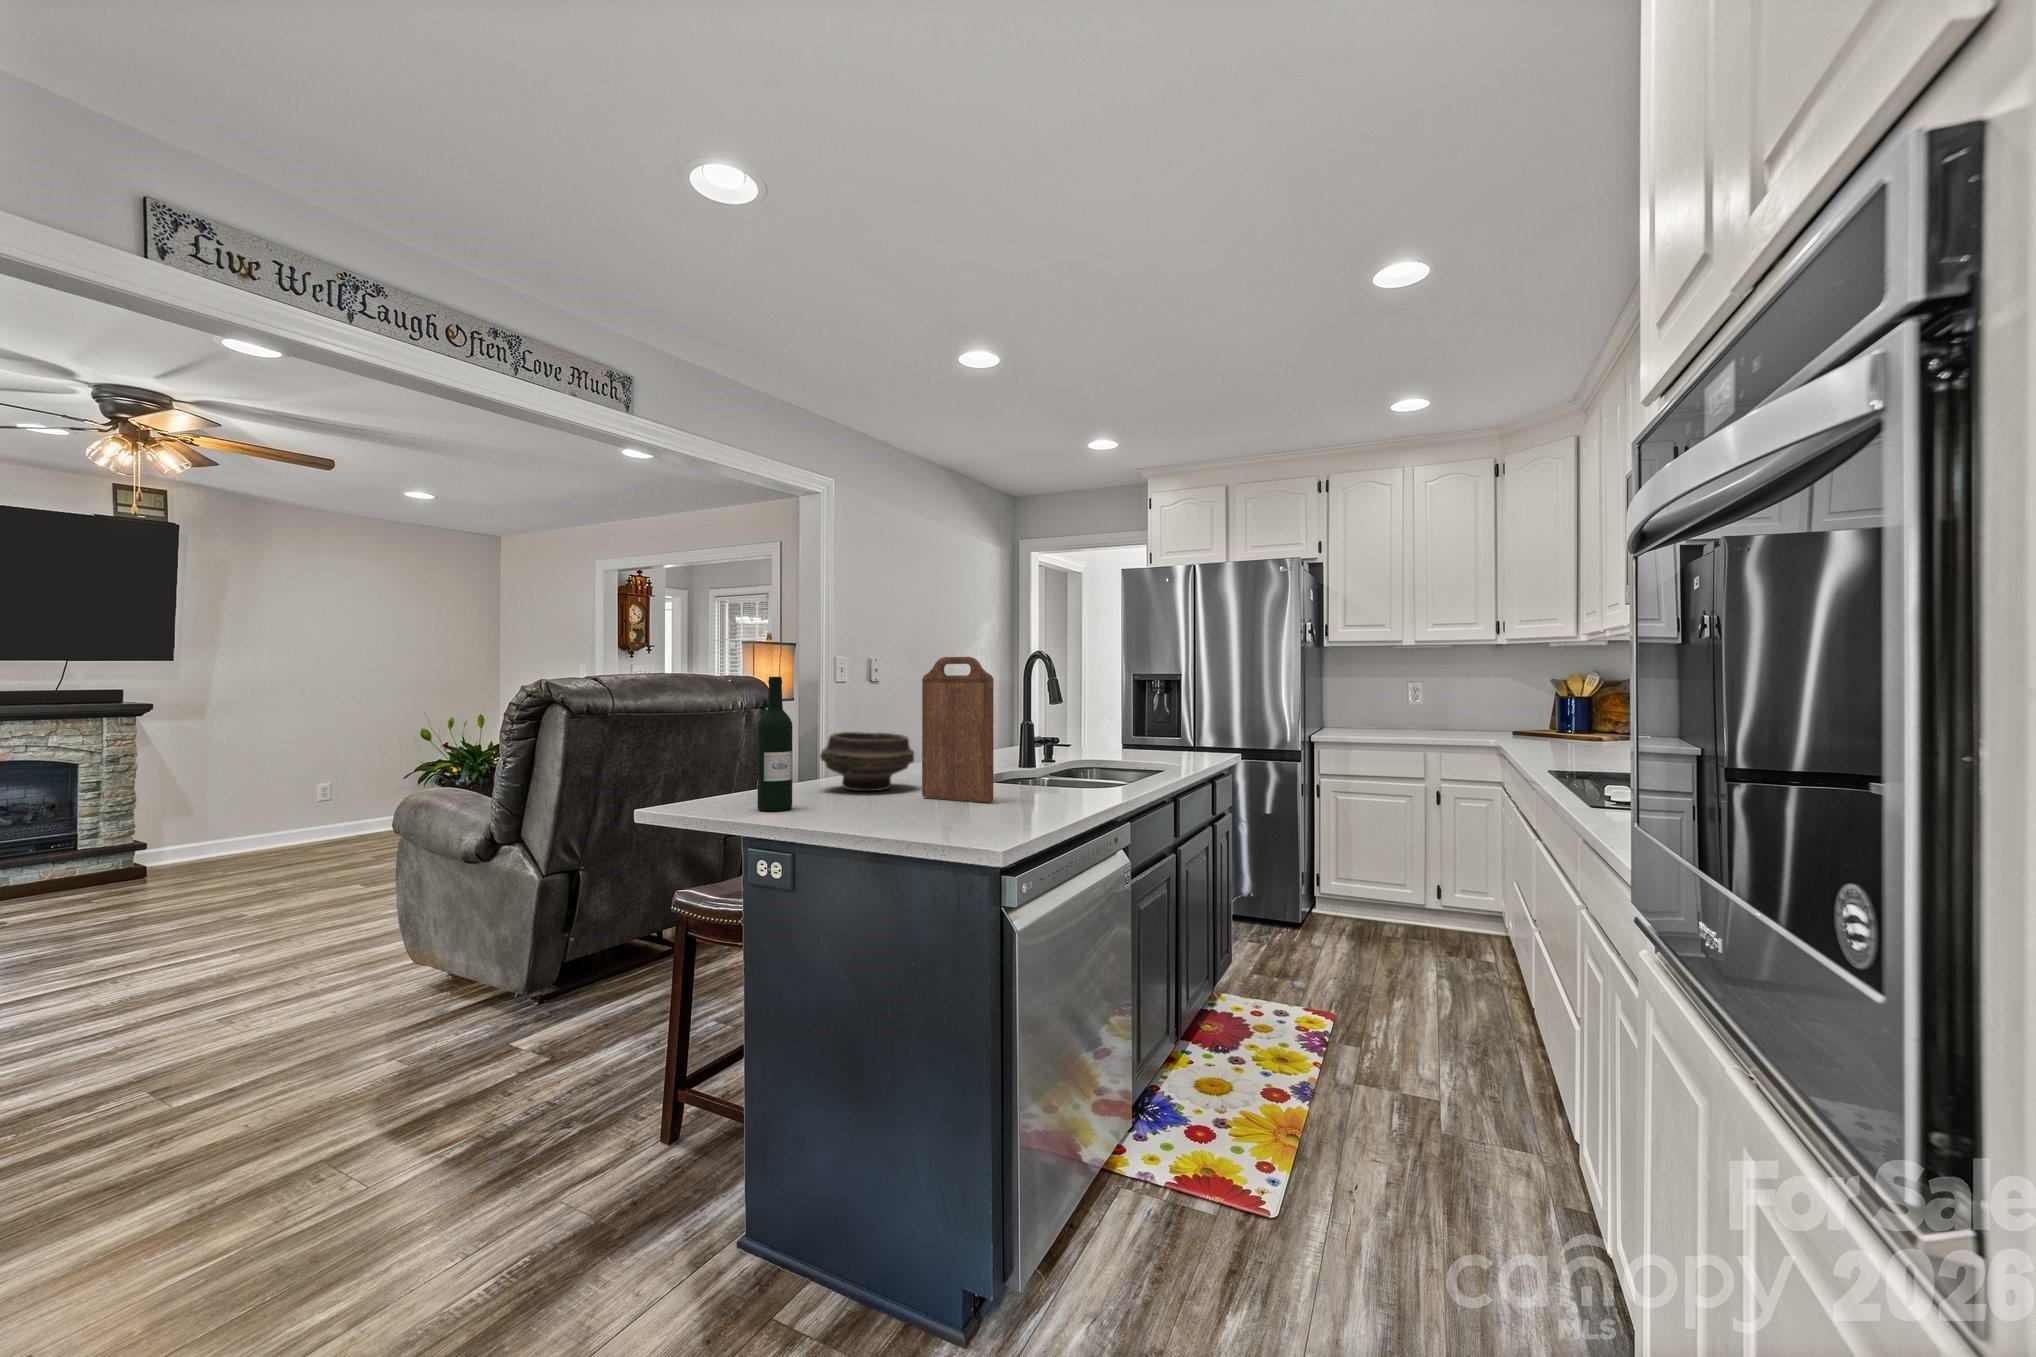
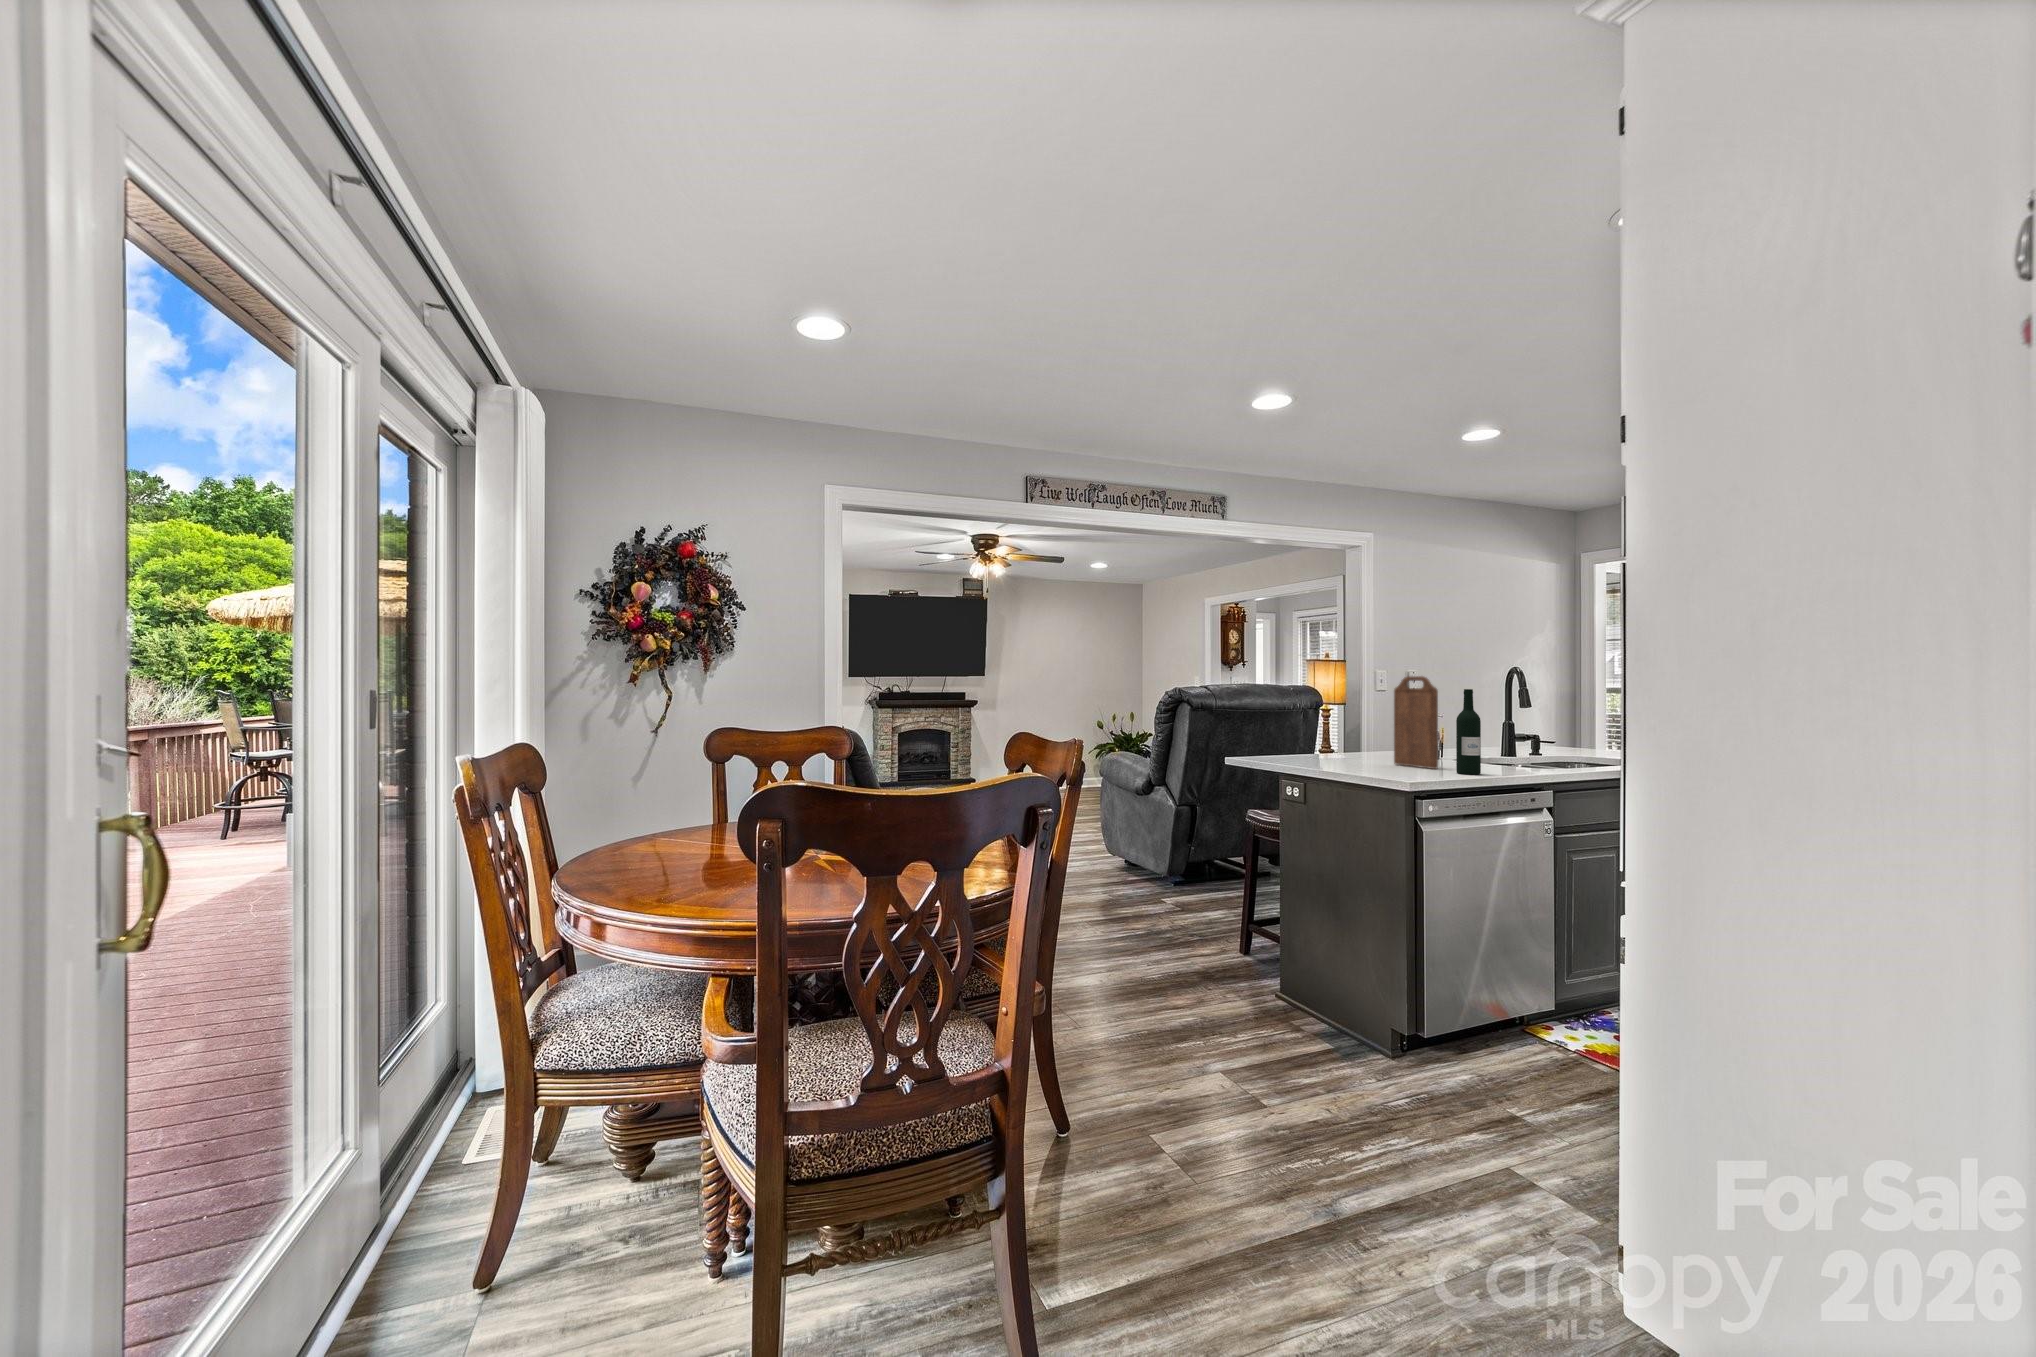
wine bottle: present [757,677,792,811] -> present [1456,689,1481,774]
bowl: present [820,732,914,791] -> none [1332,723,1397,760]

